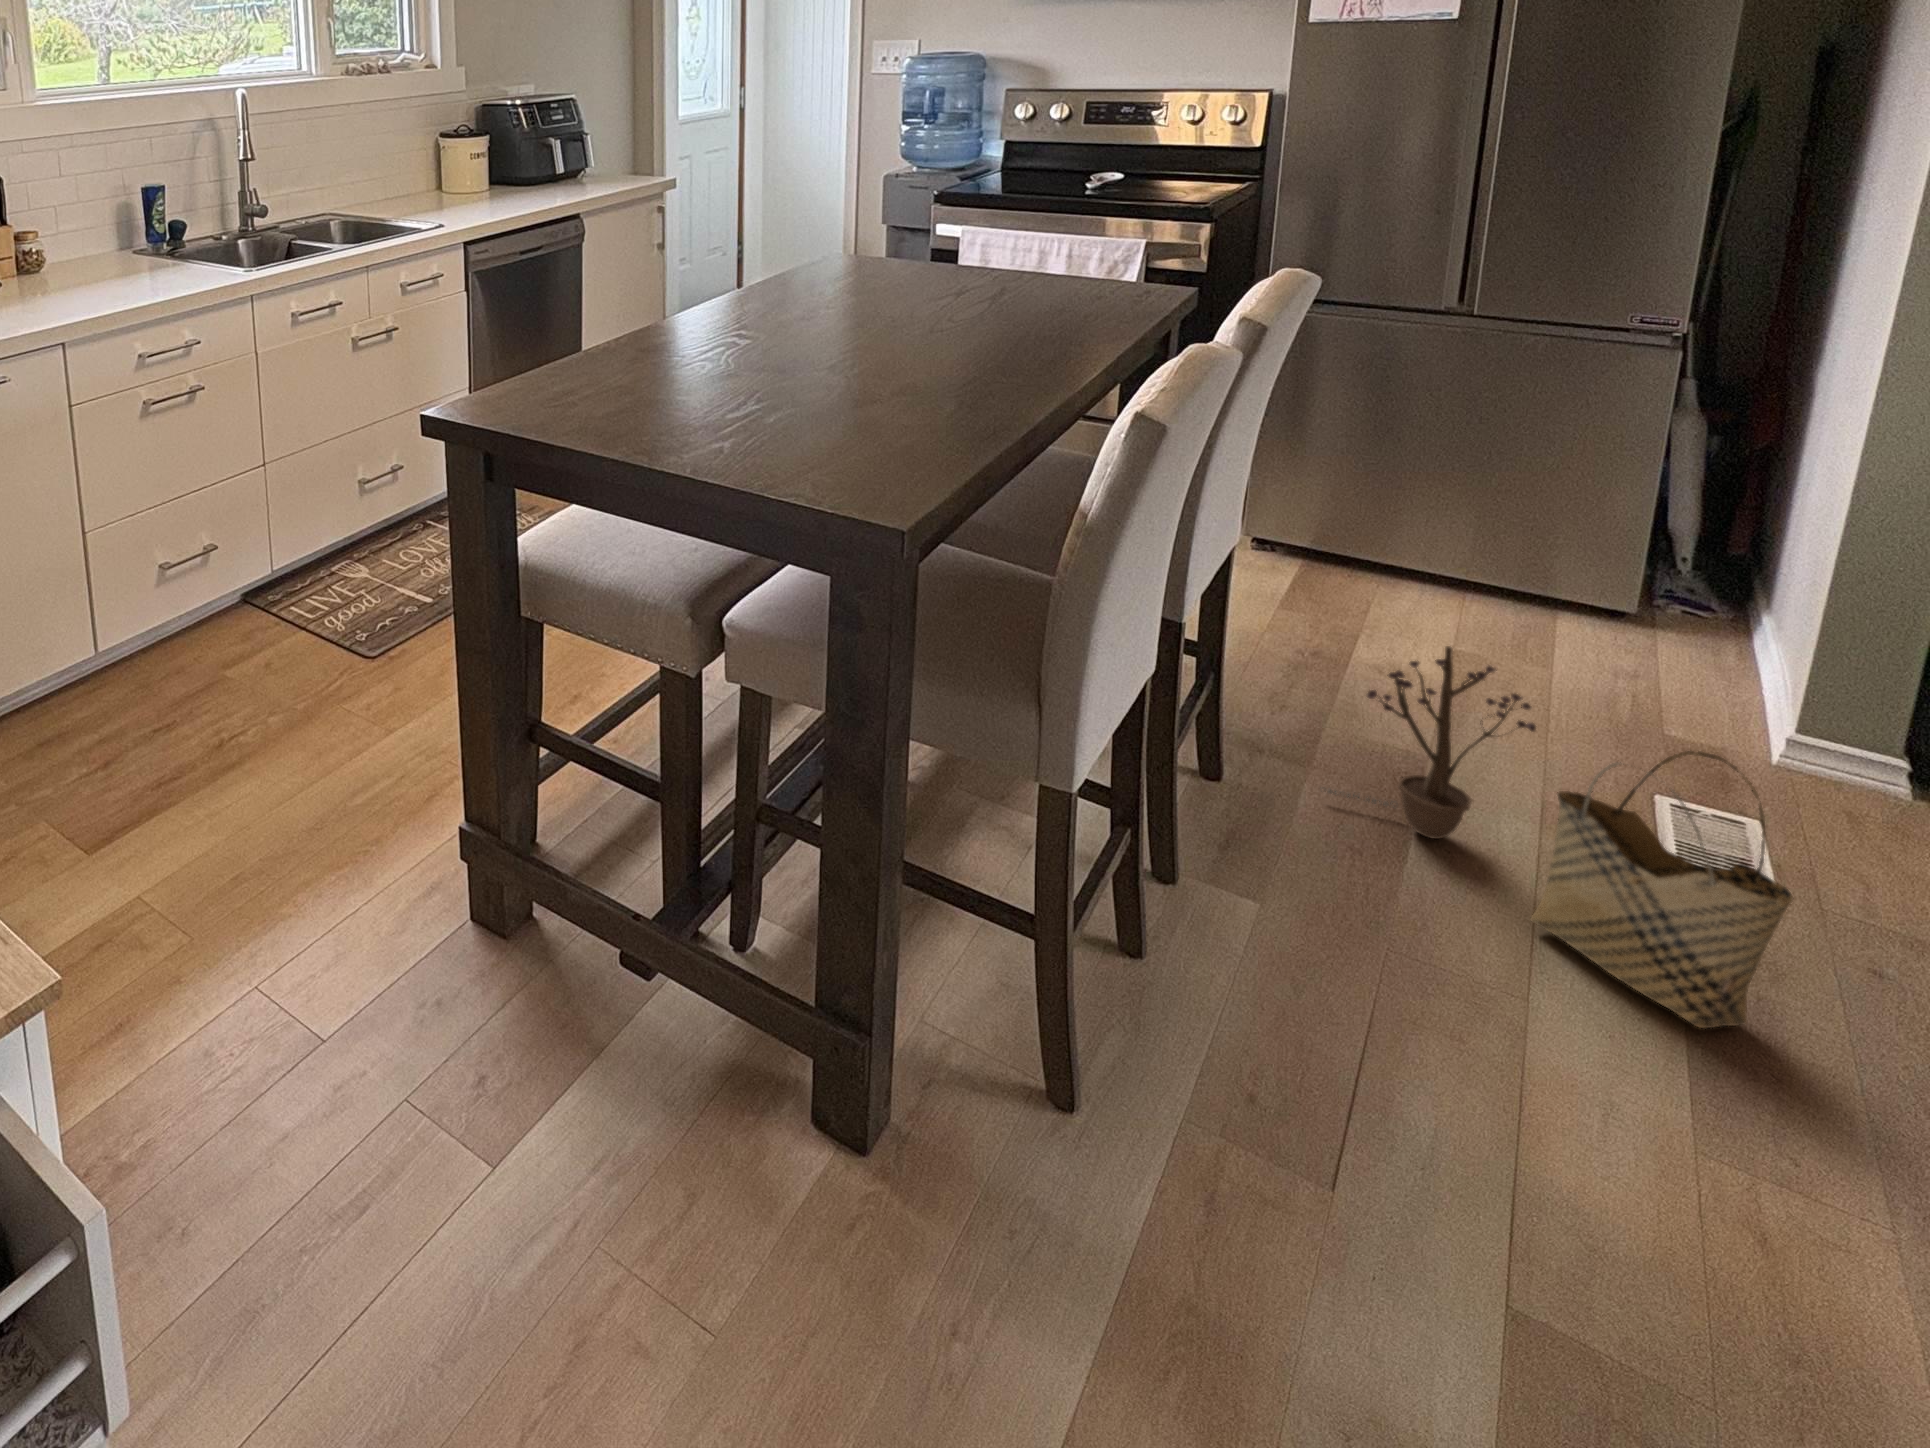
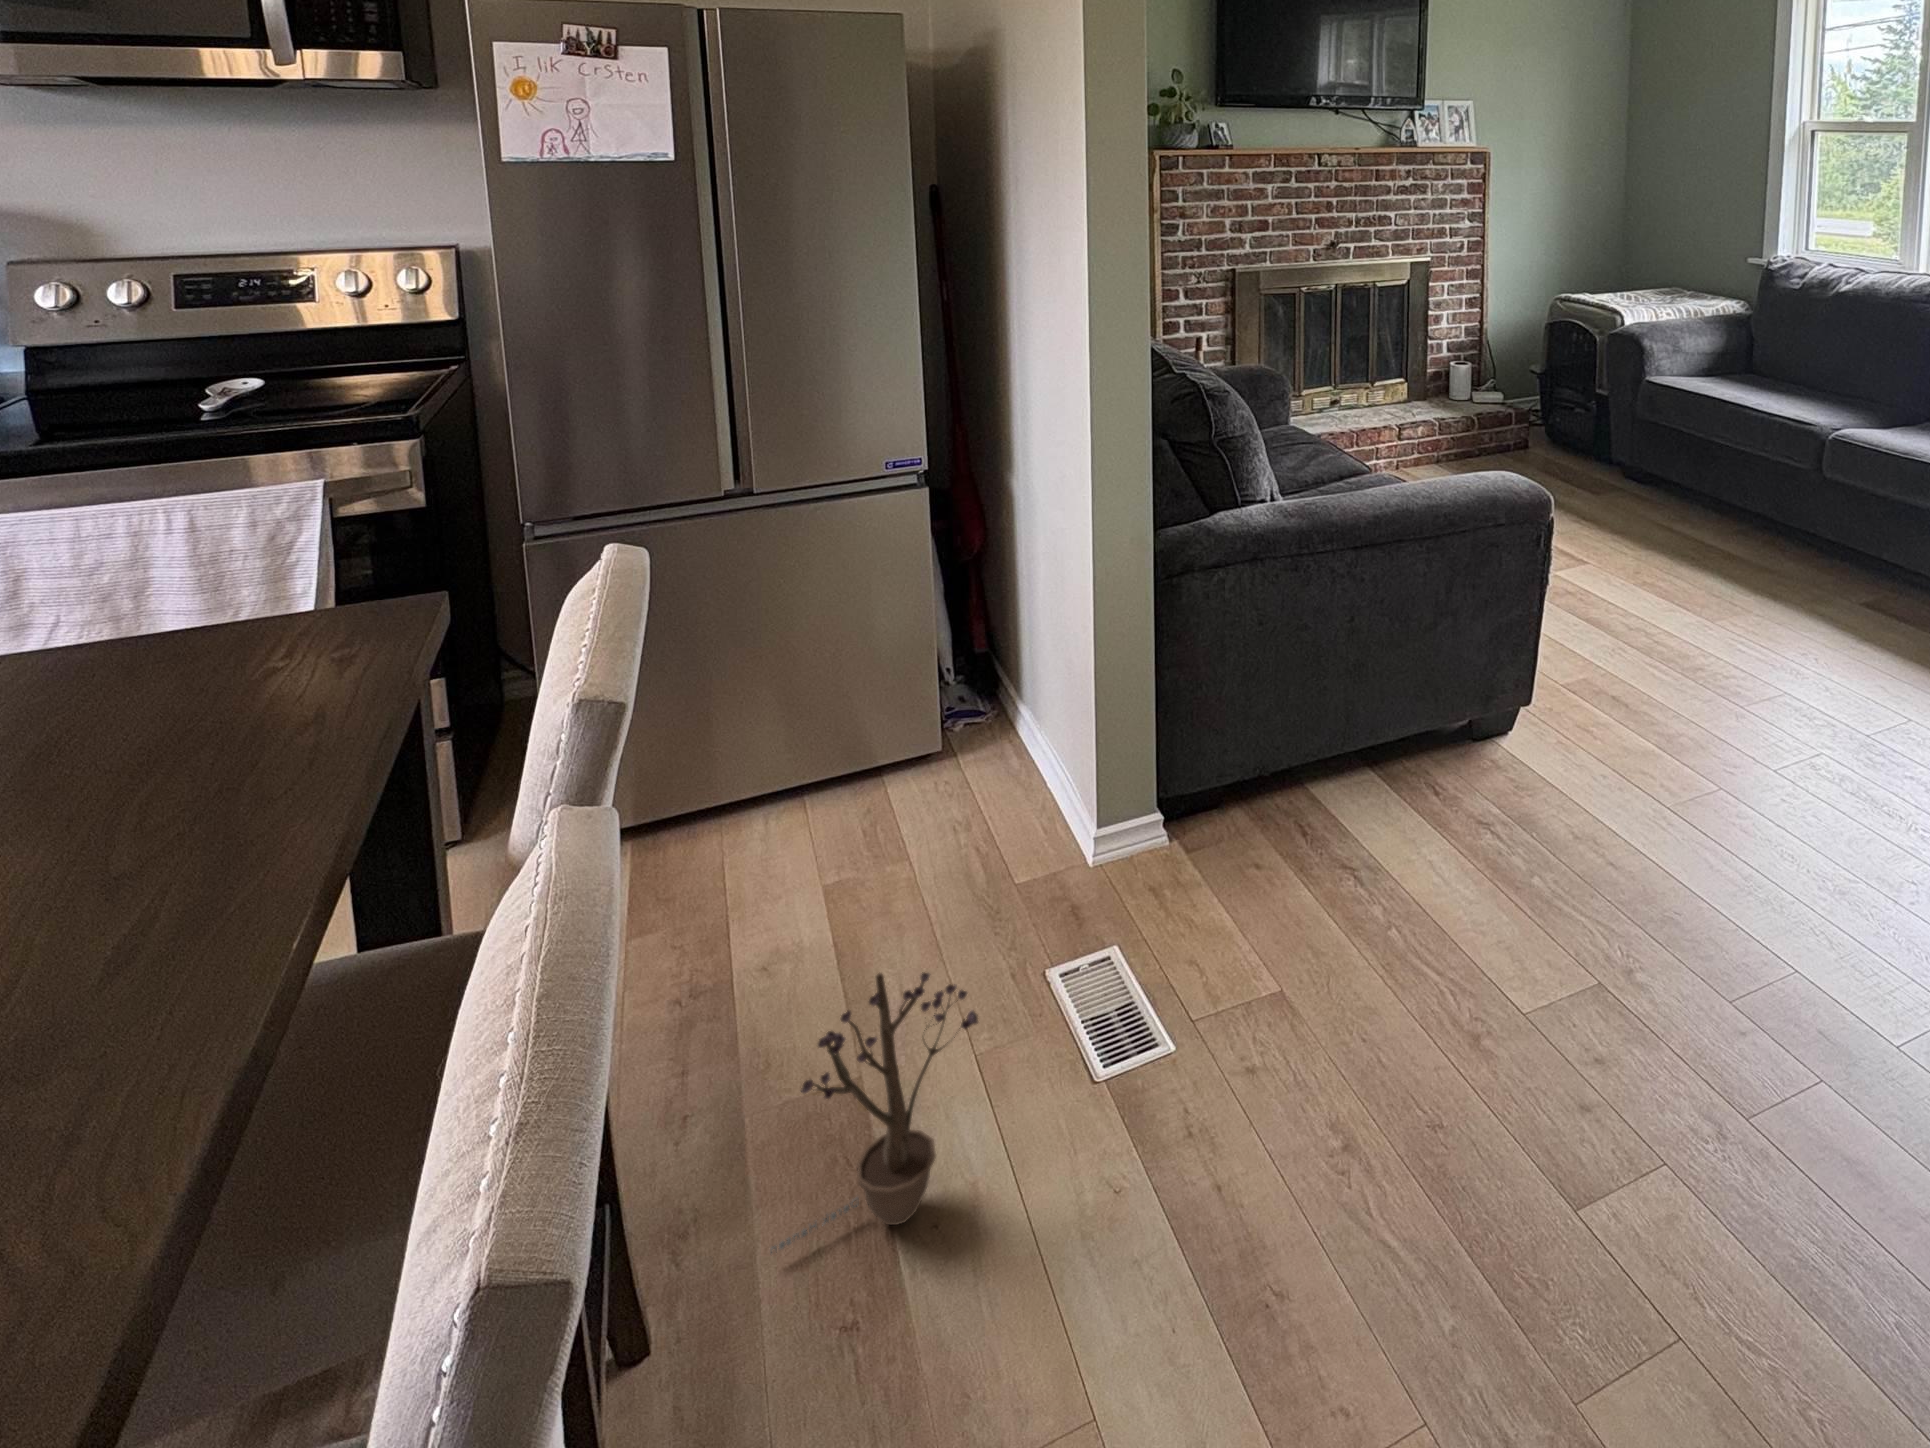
woven basket: present [1531,751,1793,1028] -> none [1028,968,1237,1295]

